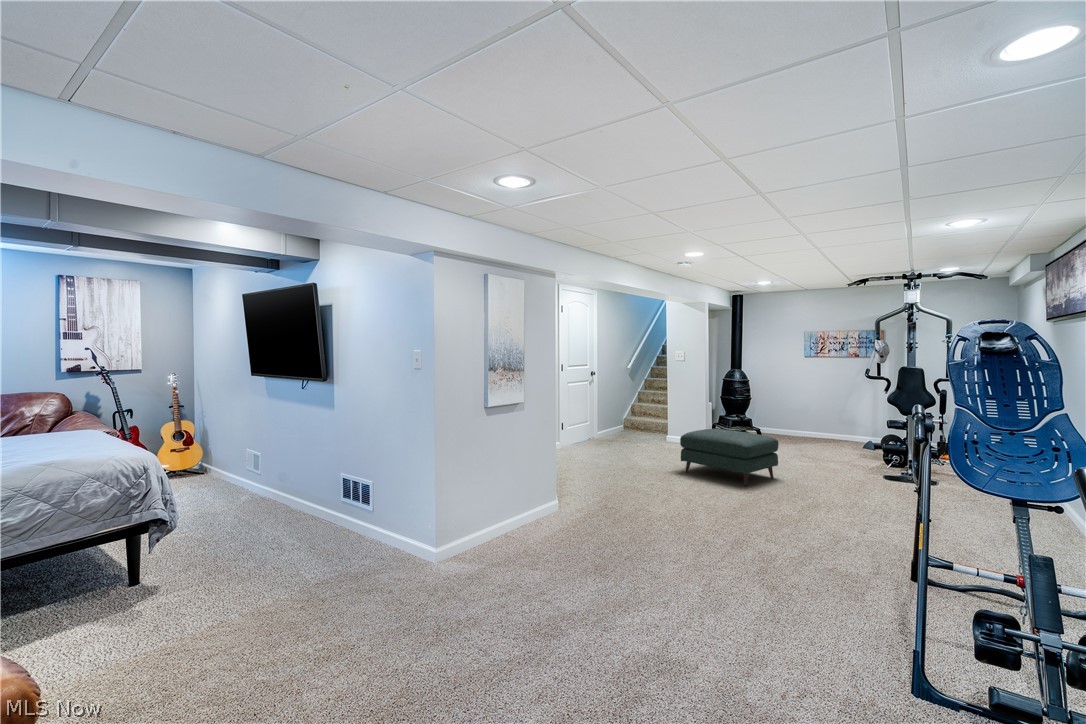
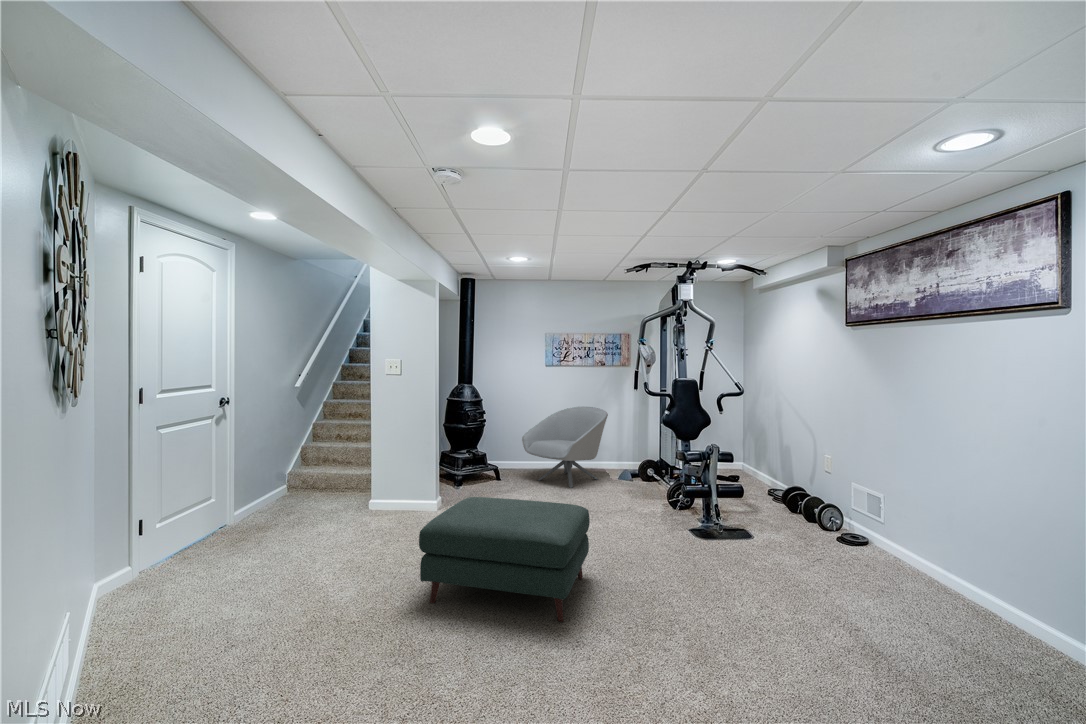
armchair: none [778,390,853,448] -> present [522,407,608,488]

